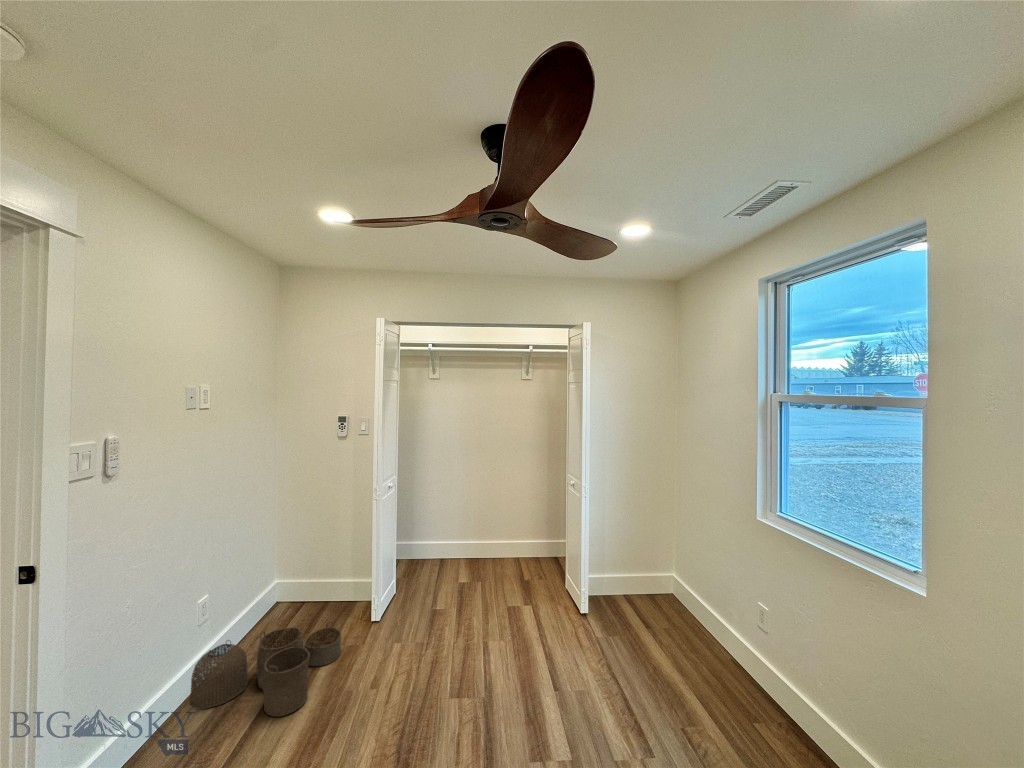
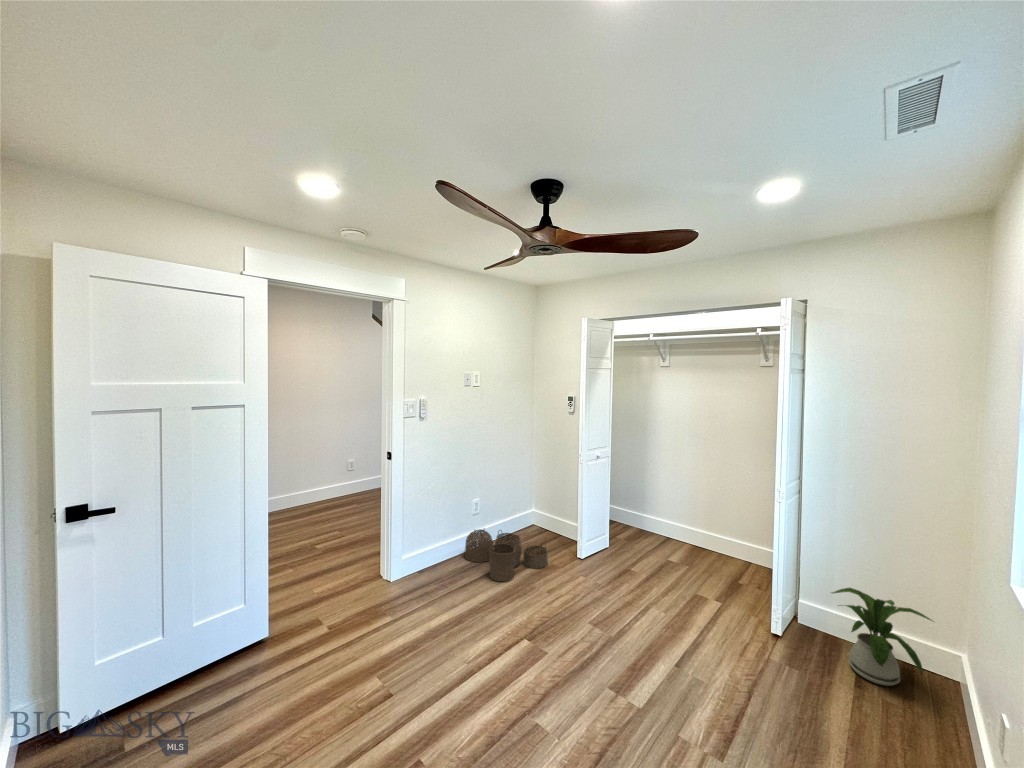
house plant: none [611,551,680,618] -> present [832,588,932,686]

